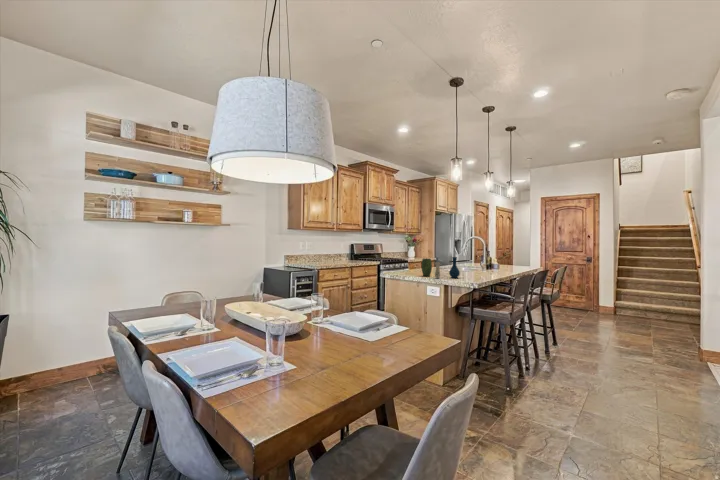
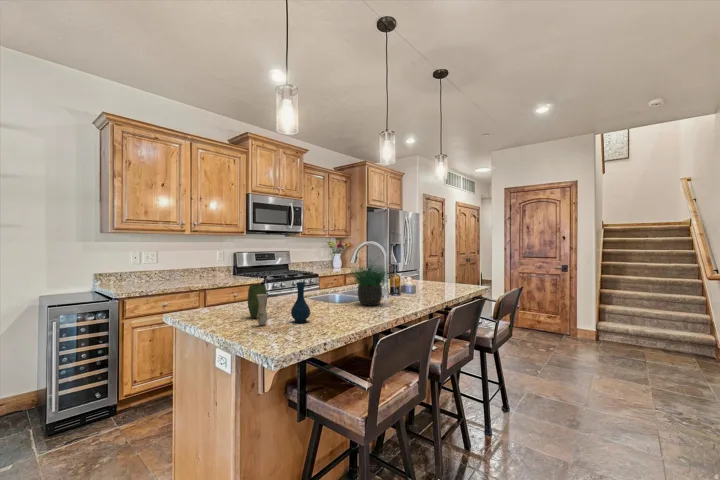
potted plant: none [460,240,495,274] -> present [352,264,388,305]

